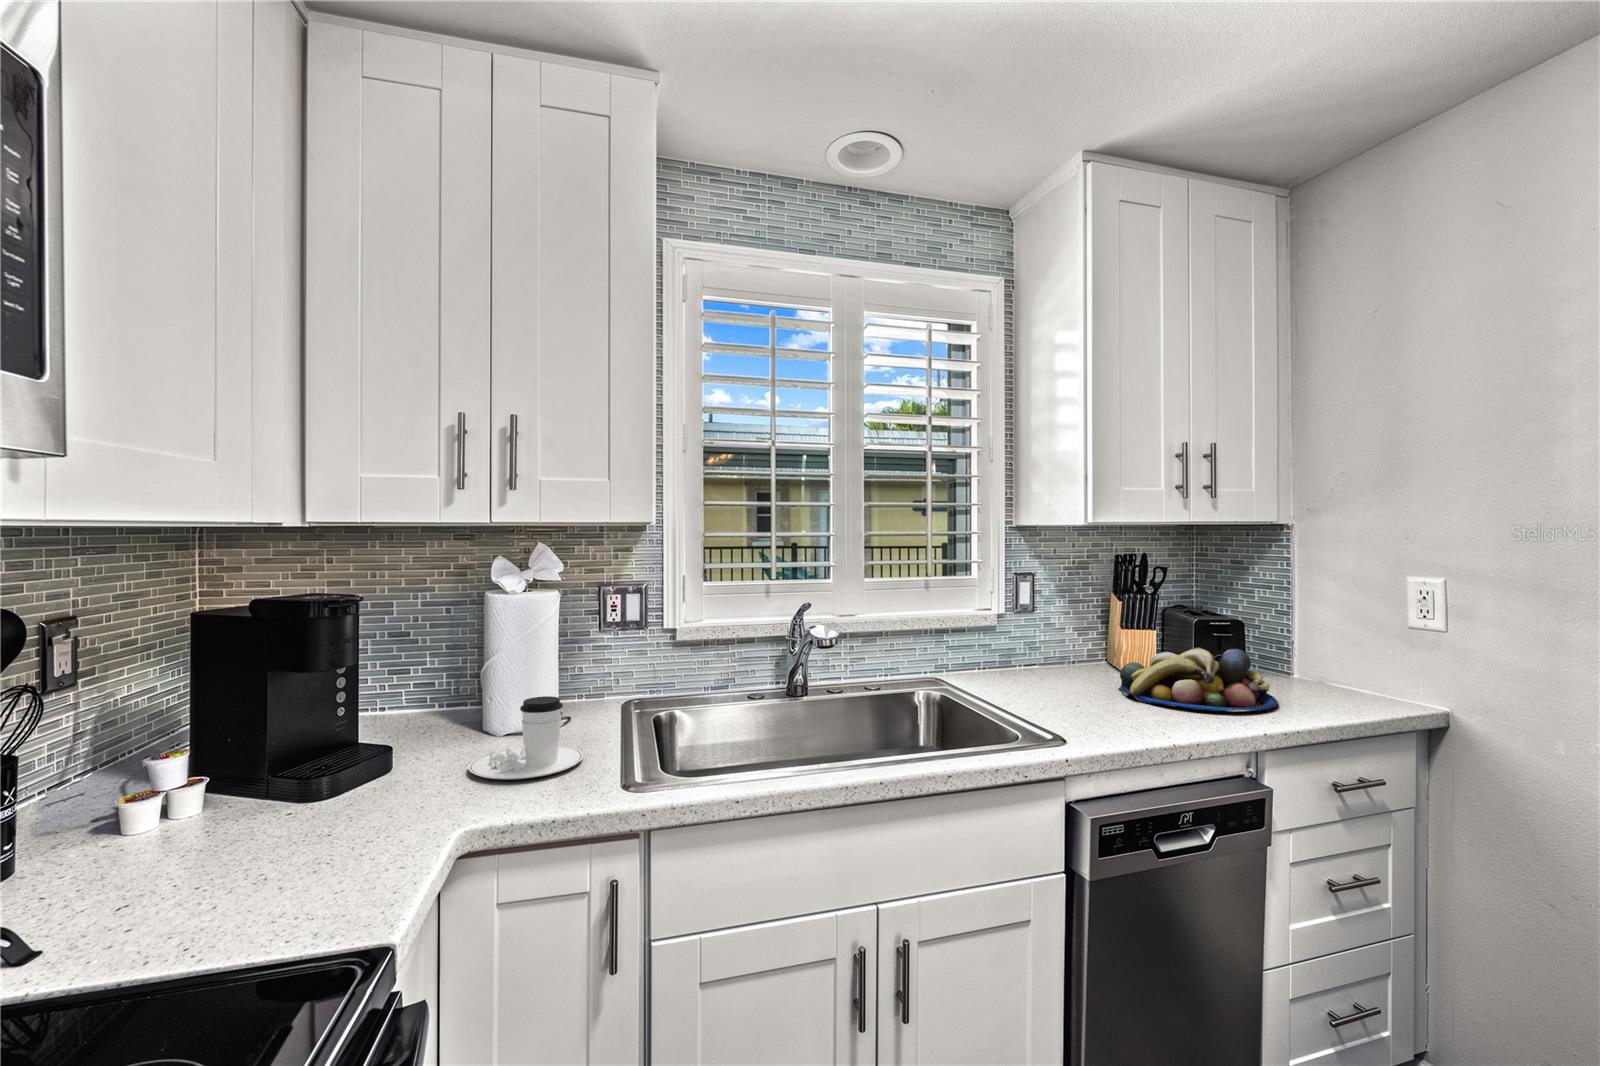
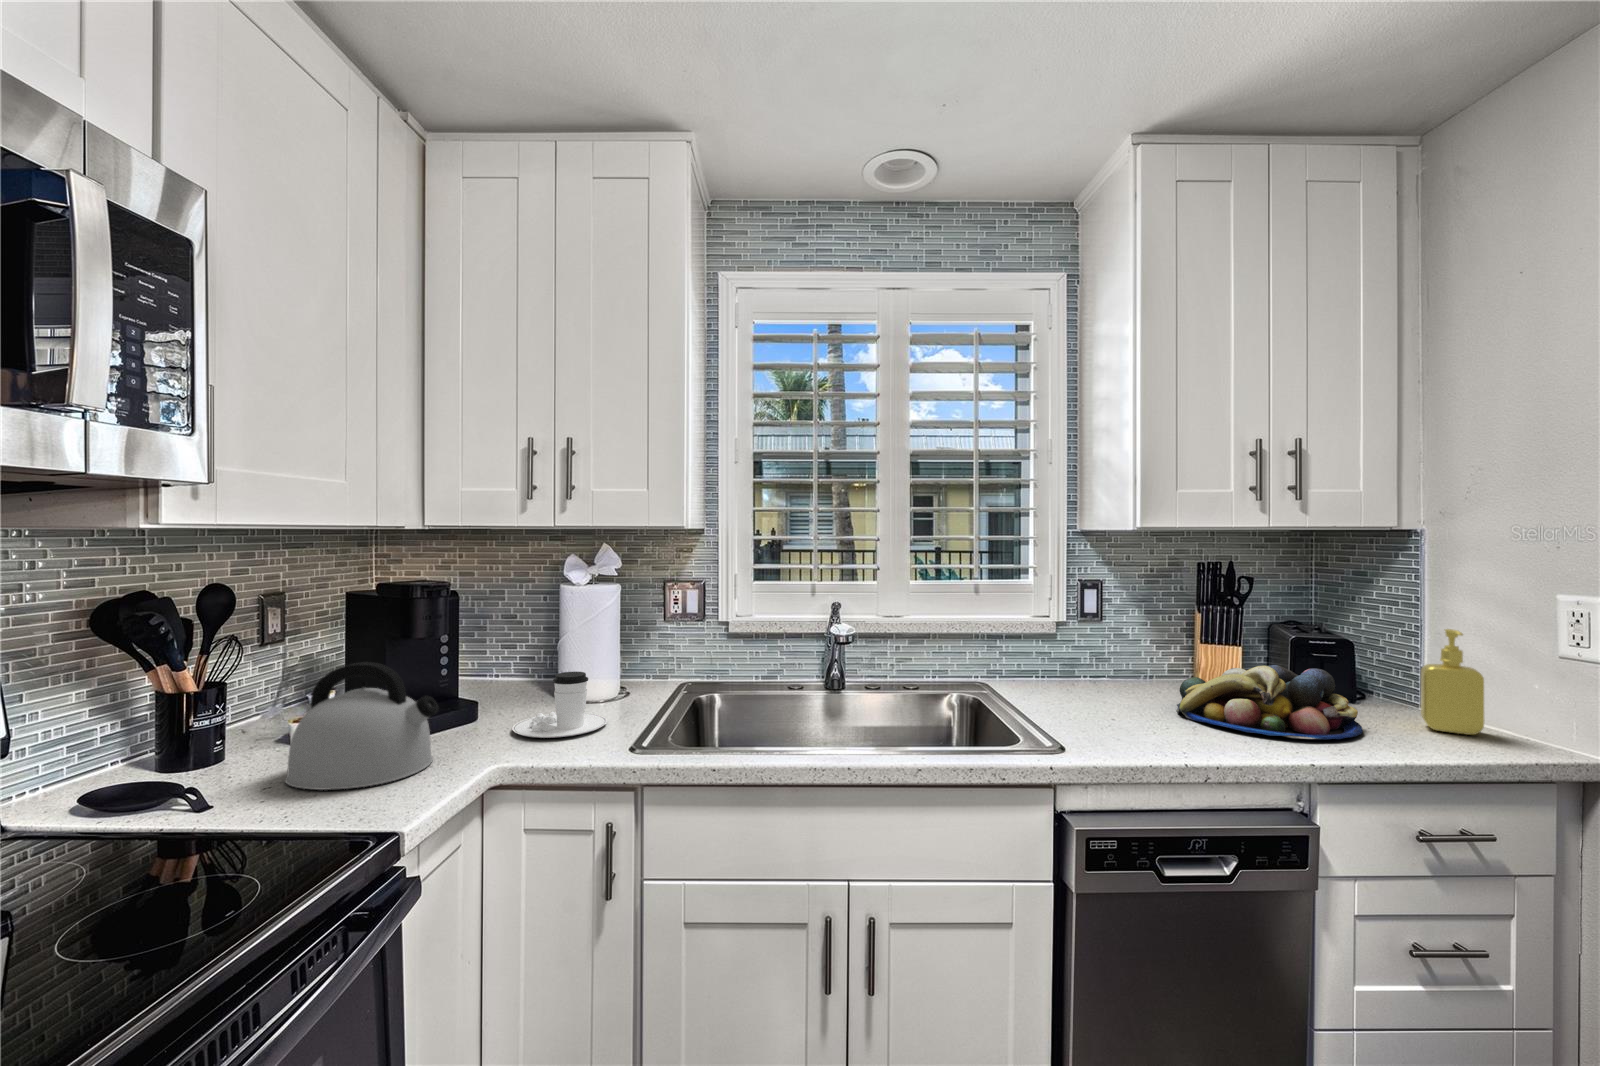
soap dispenser: none [1307,610,1357,698] -> present [1421,629,1484,735]
kettle: none [202,703,416,879] -> present [285,662,439,790]

